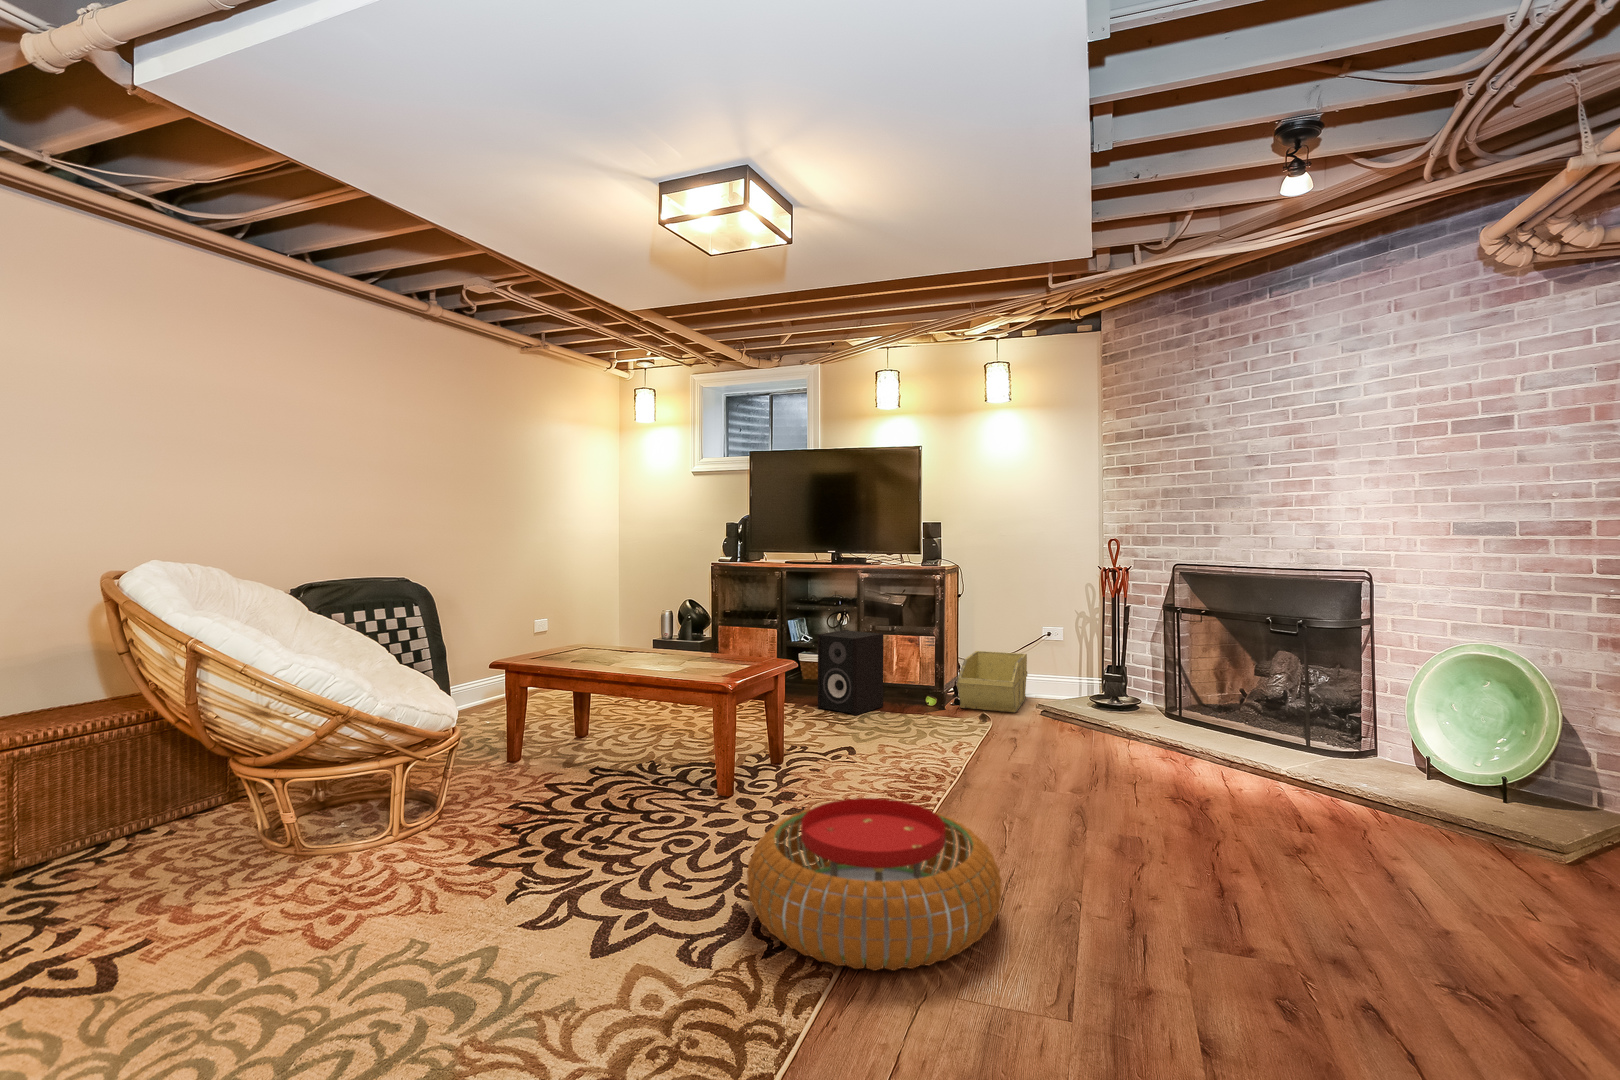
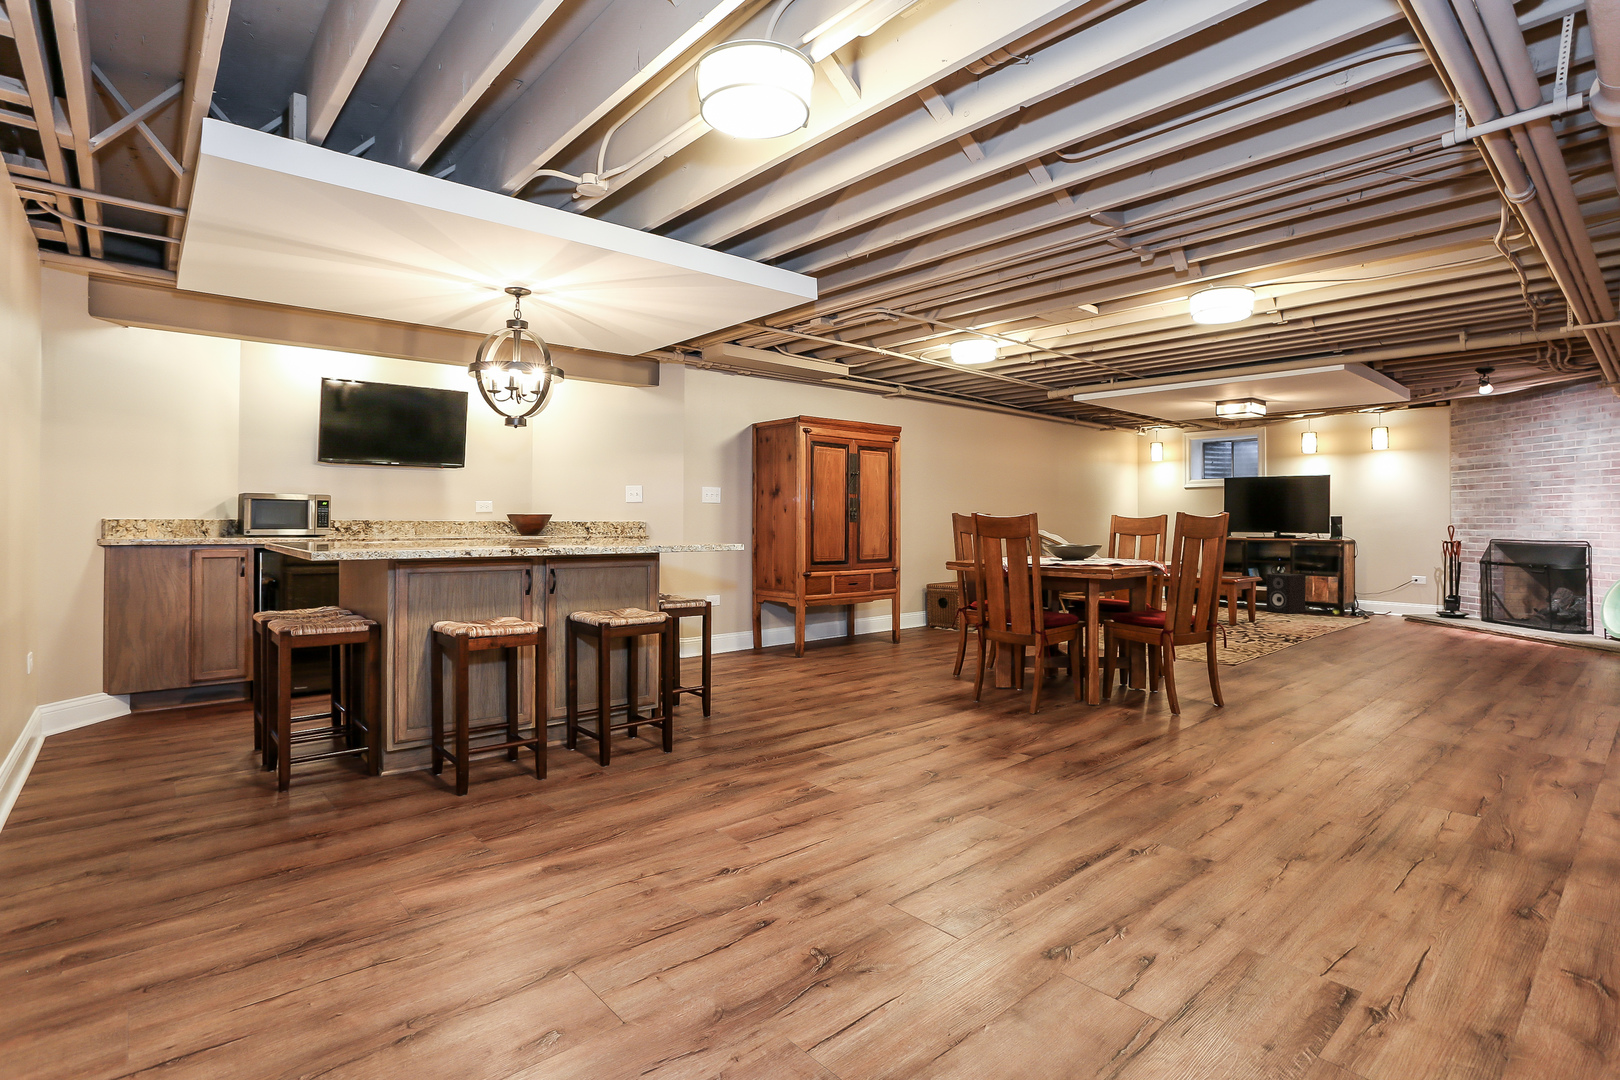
storage bin: present [957,651,1027,712] -> none [1351,587,1401,617]
pouf: present [747,798,1002,971] -> none [1253,614,1344,650]

